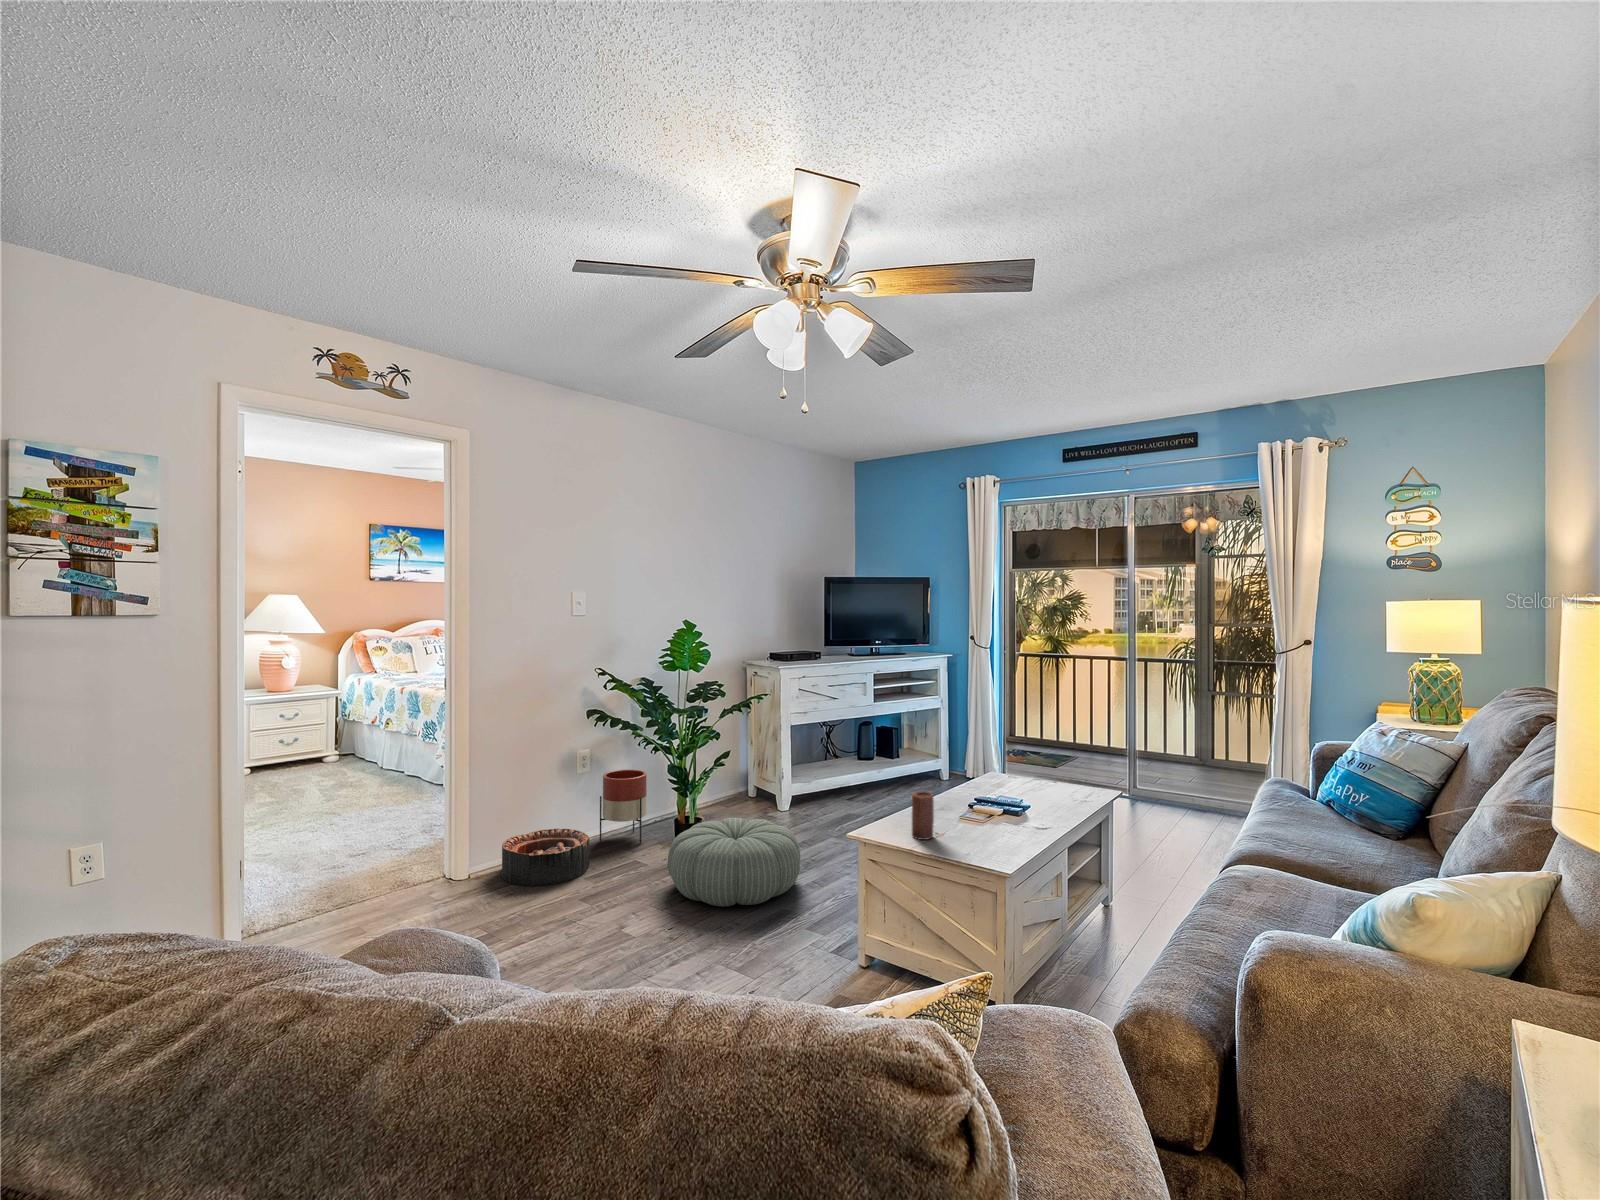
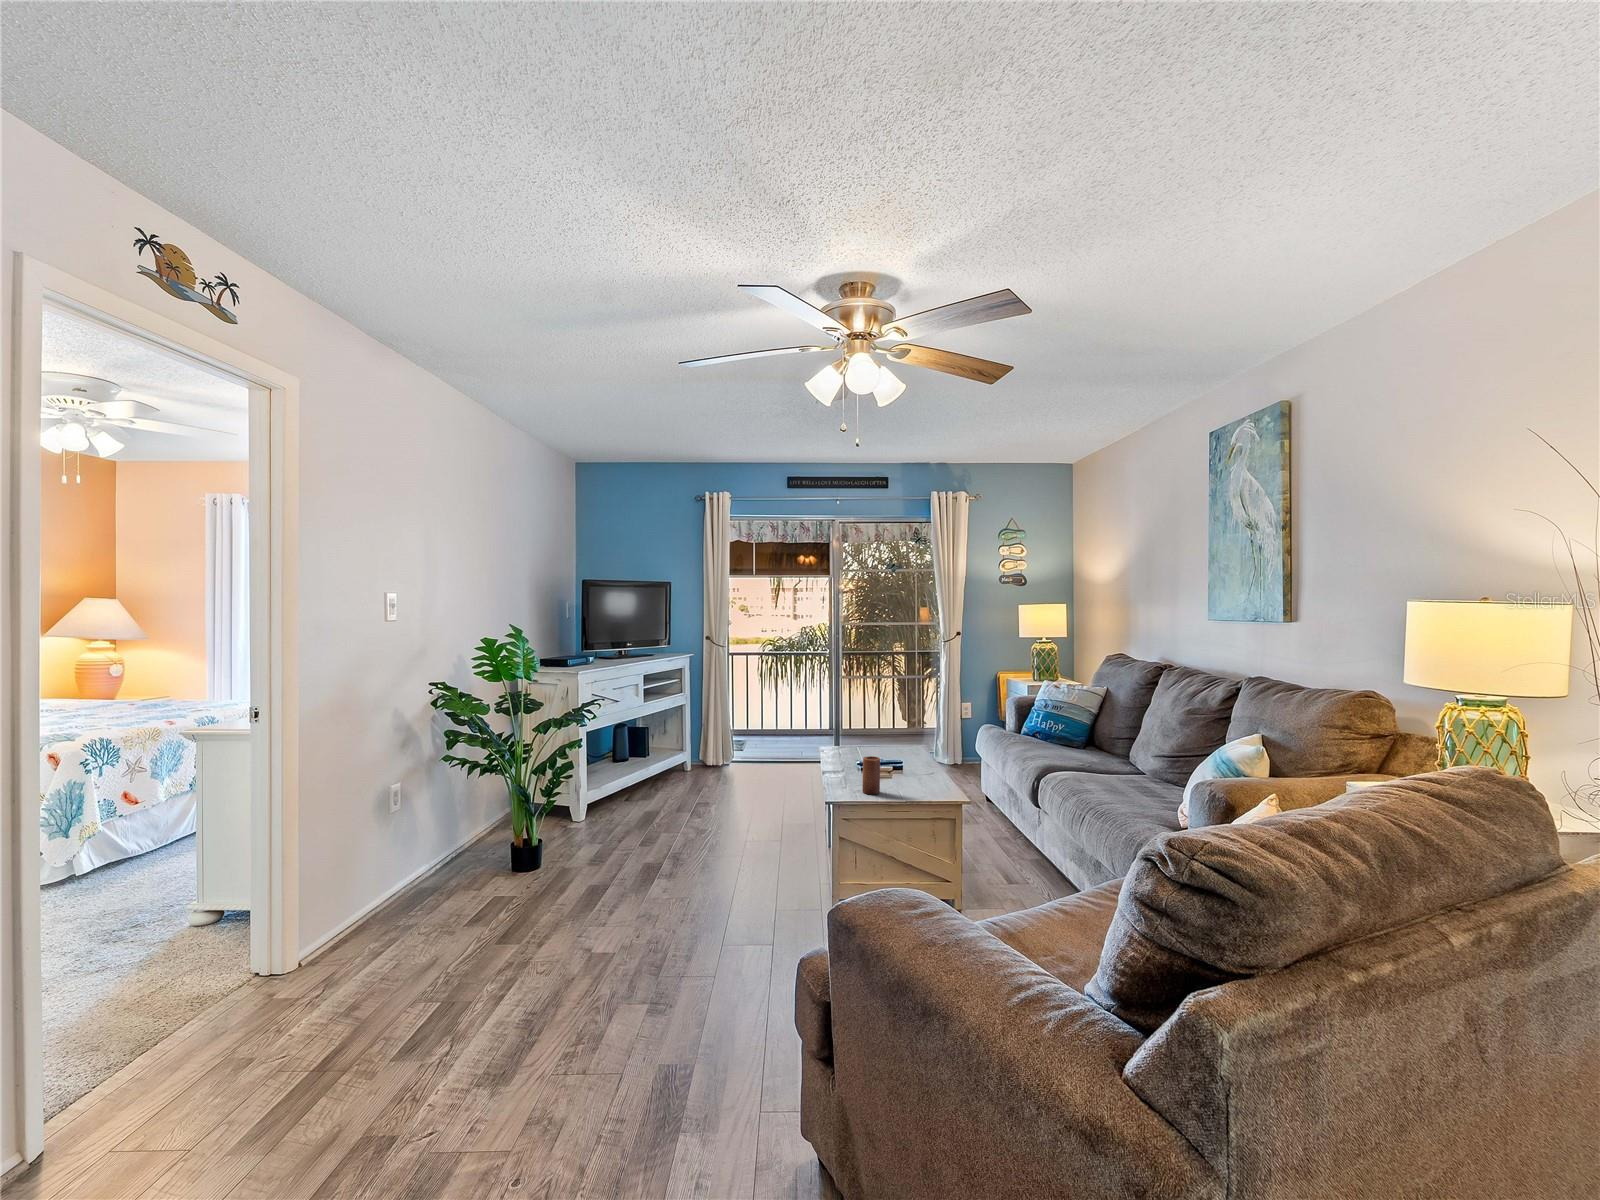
planter: present [600,769,647,844] -> none [421,798,478,890]
pouf: present [667,818,800,907] -> none [576,820,710,907]
basket: present [502,828,589,886] -> none [345,877,460,953]

